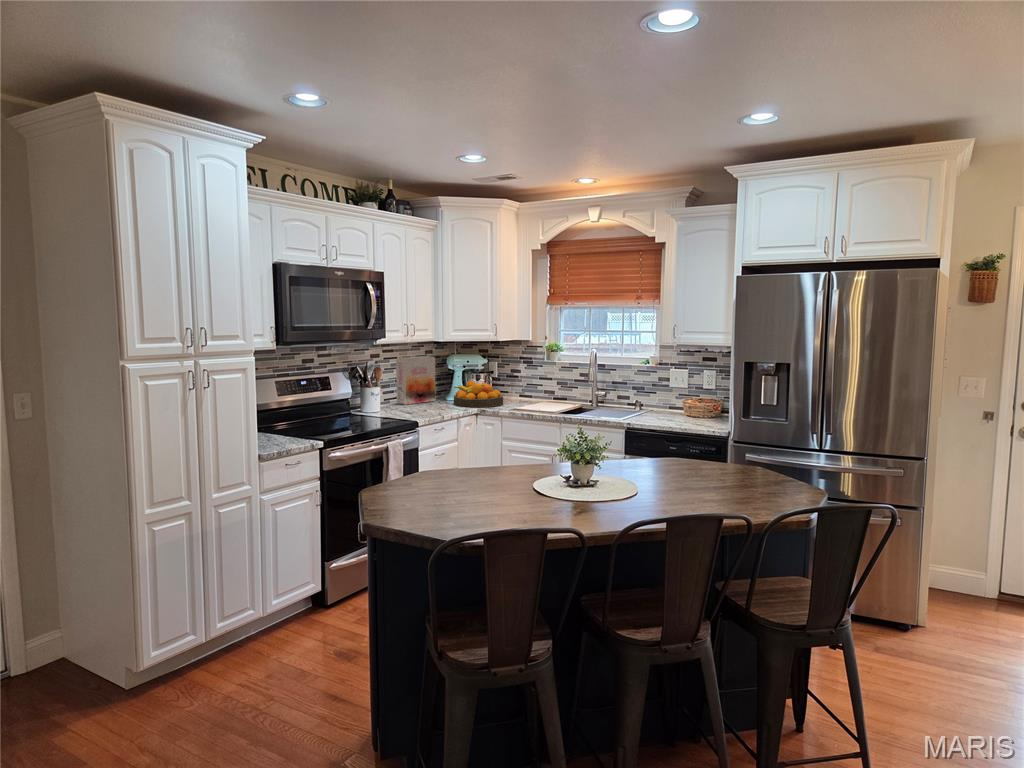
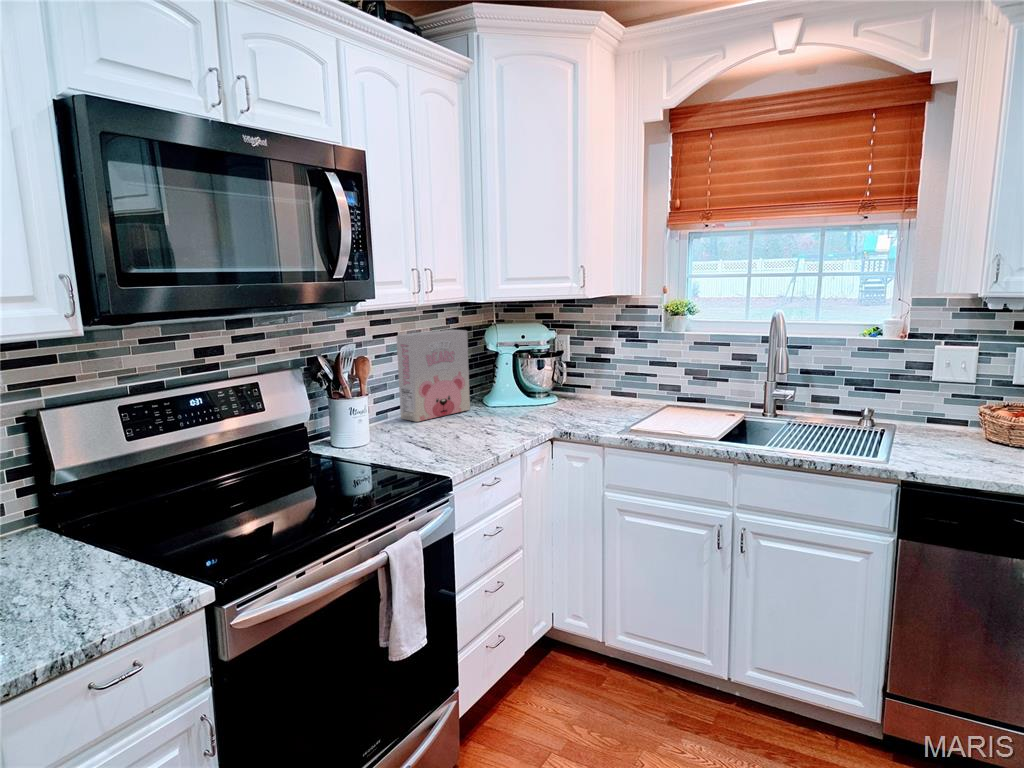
fruit bowl: present [454,381,503,407] -> none [505,373,597,425]

